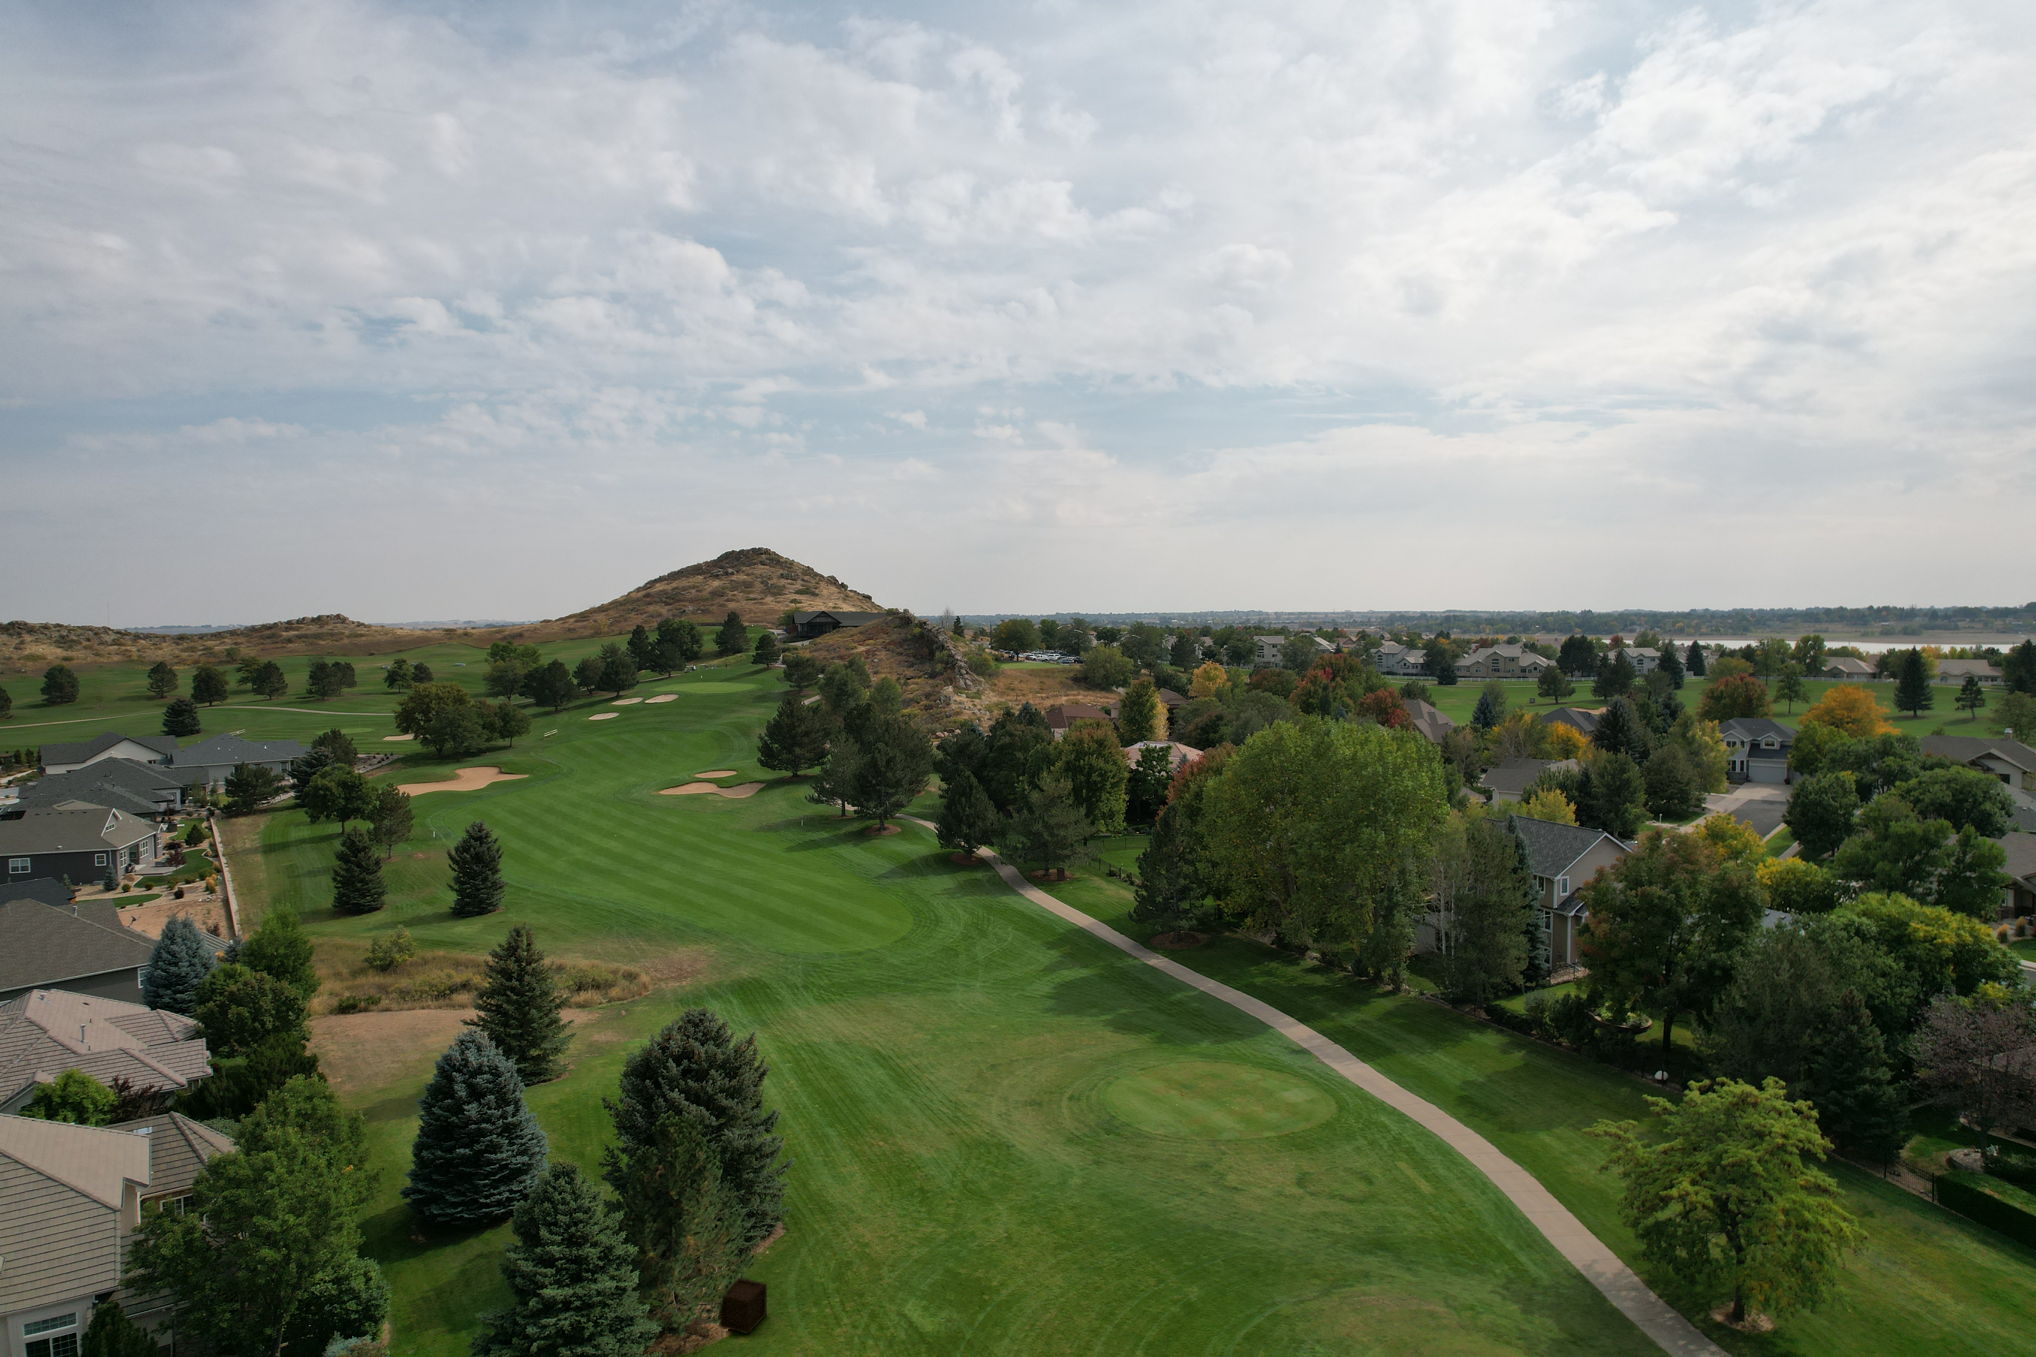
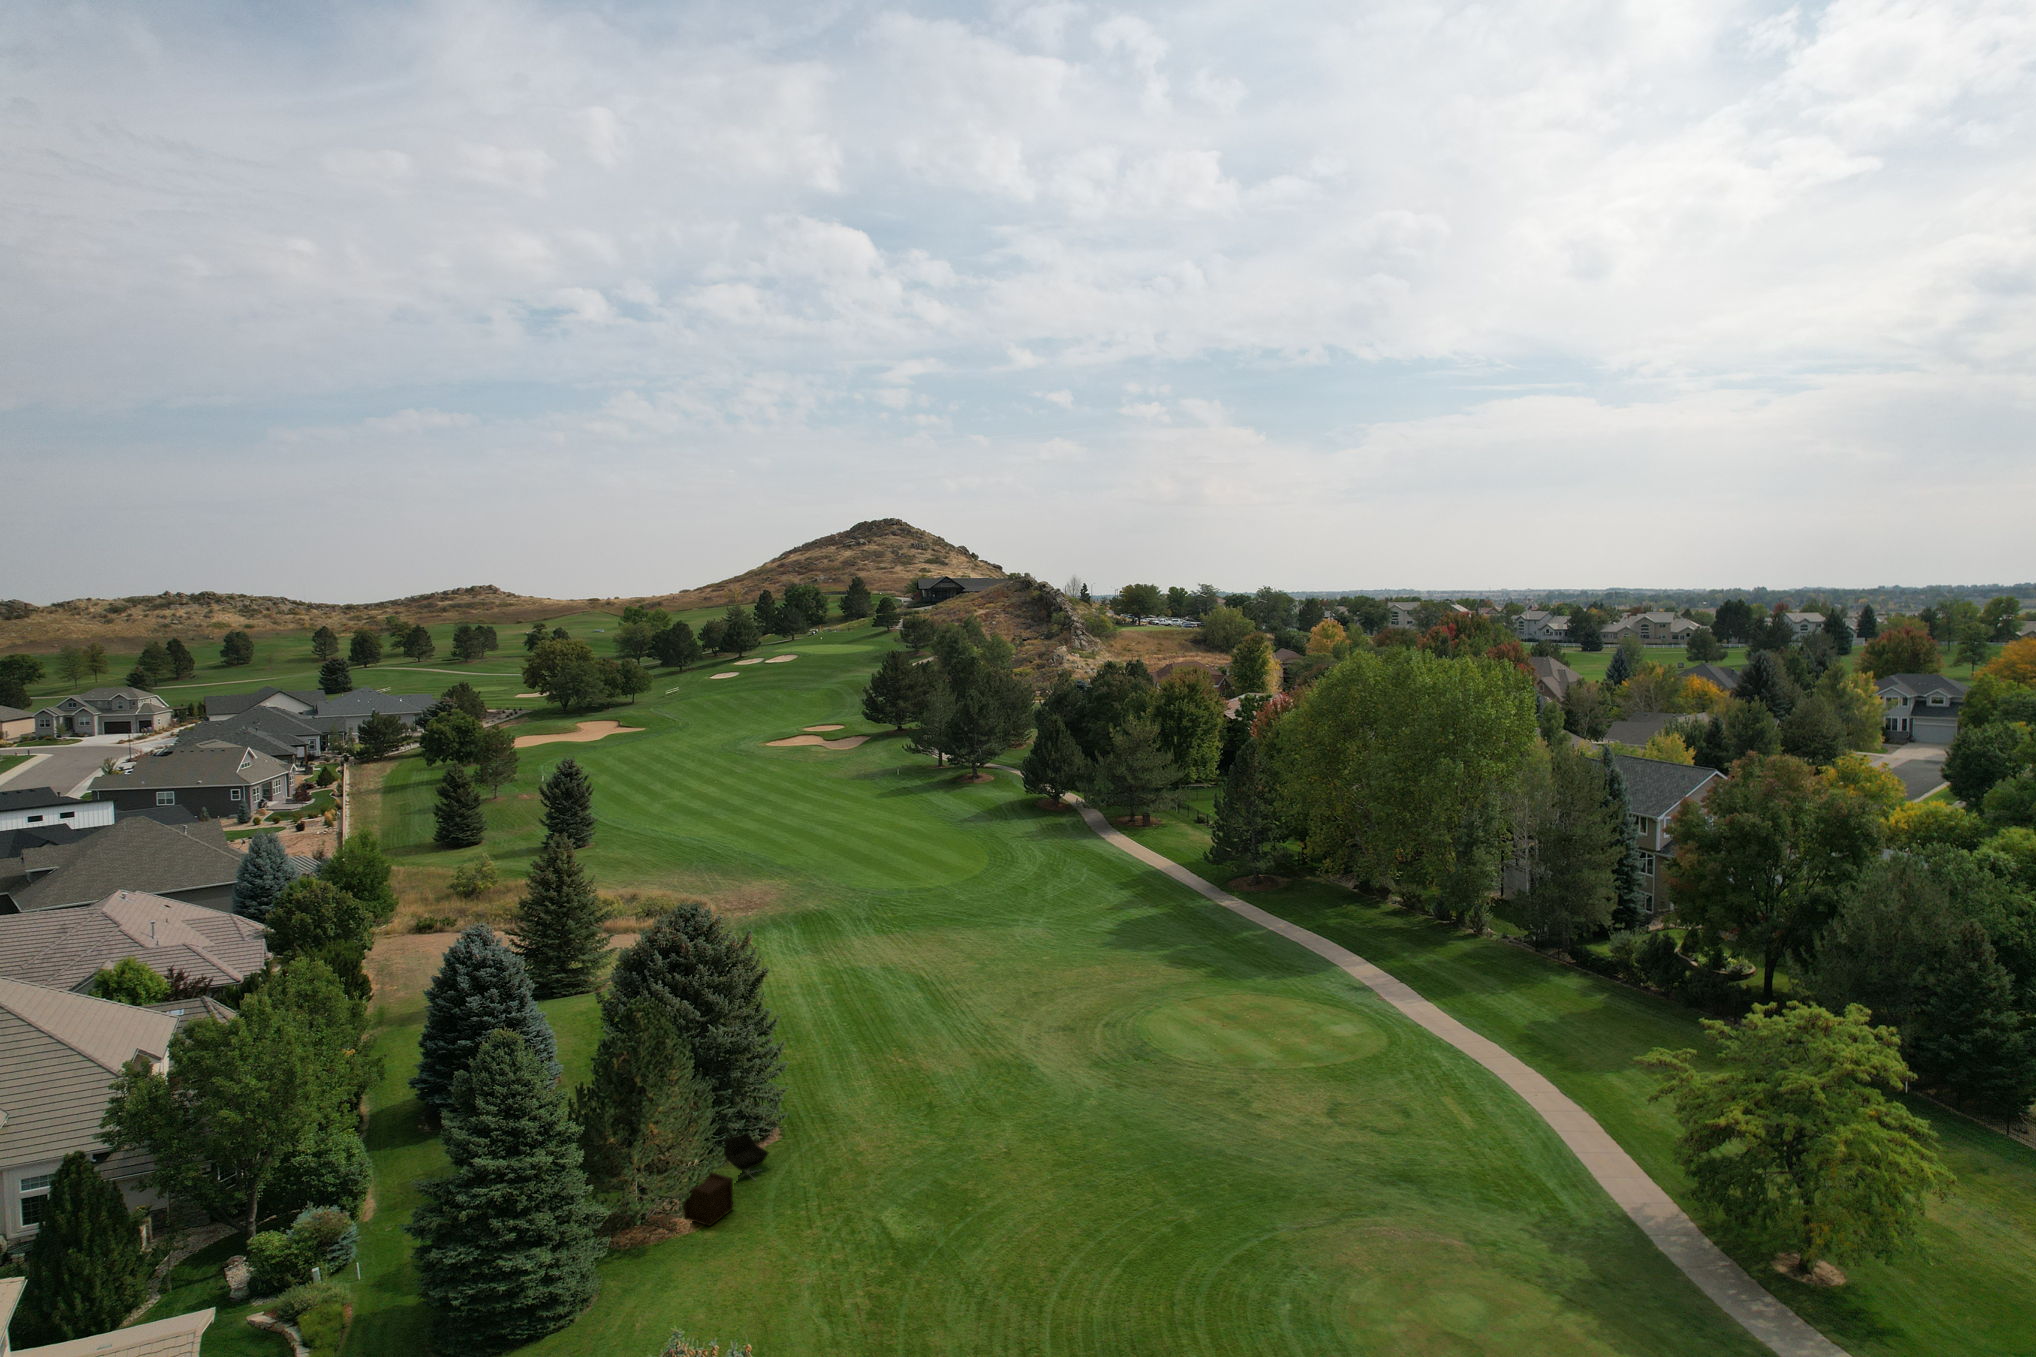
lounge chair: none [747,1233,792,1283] -> present [724,1132,768,1180]

